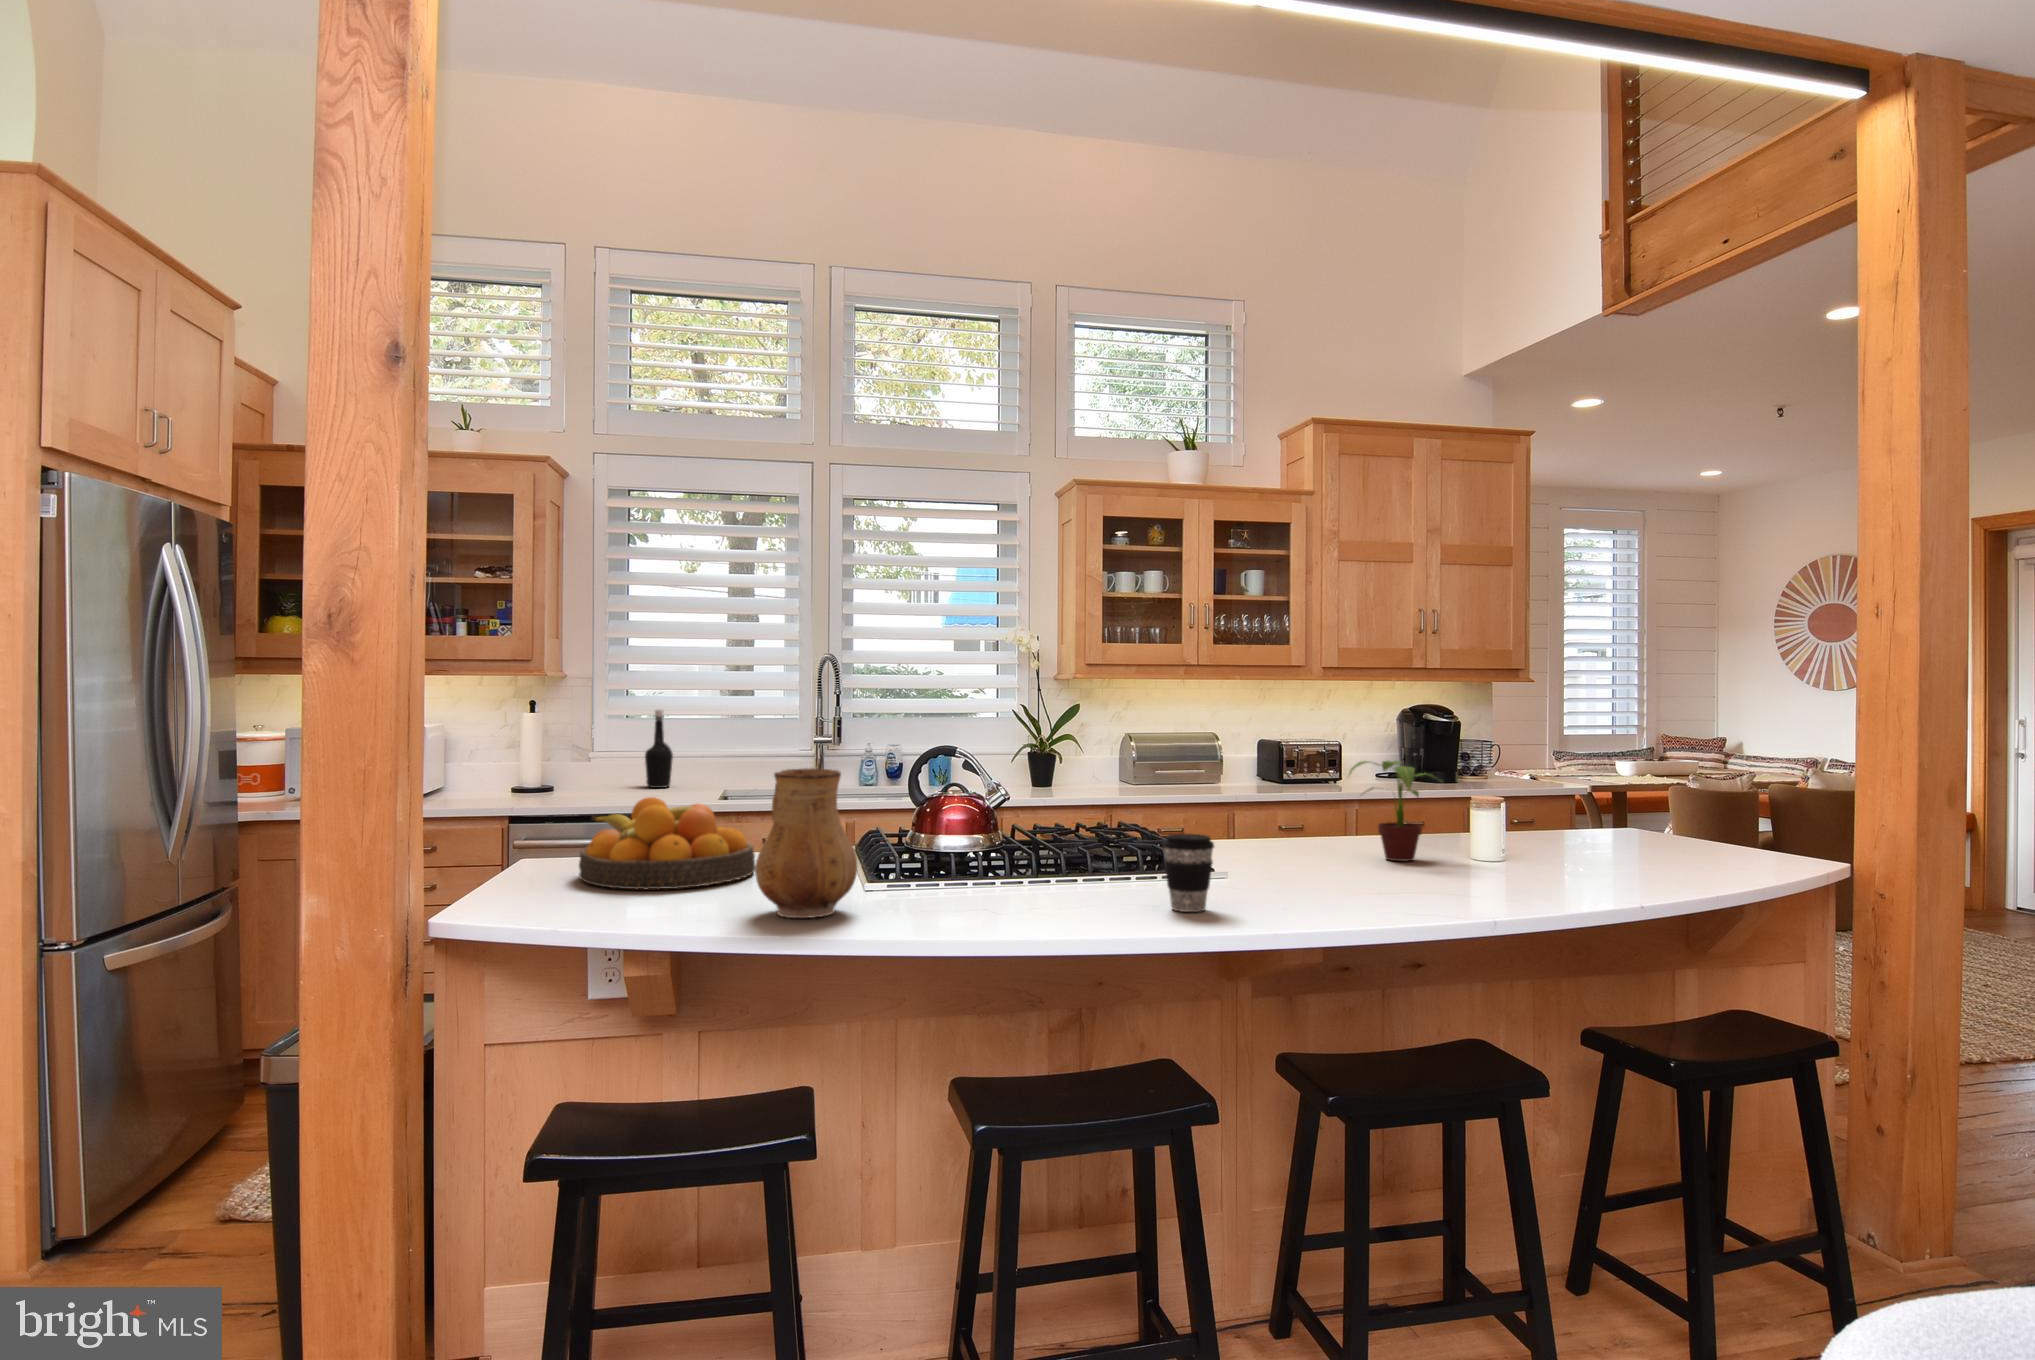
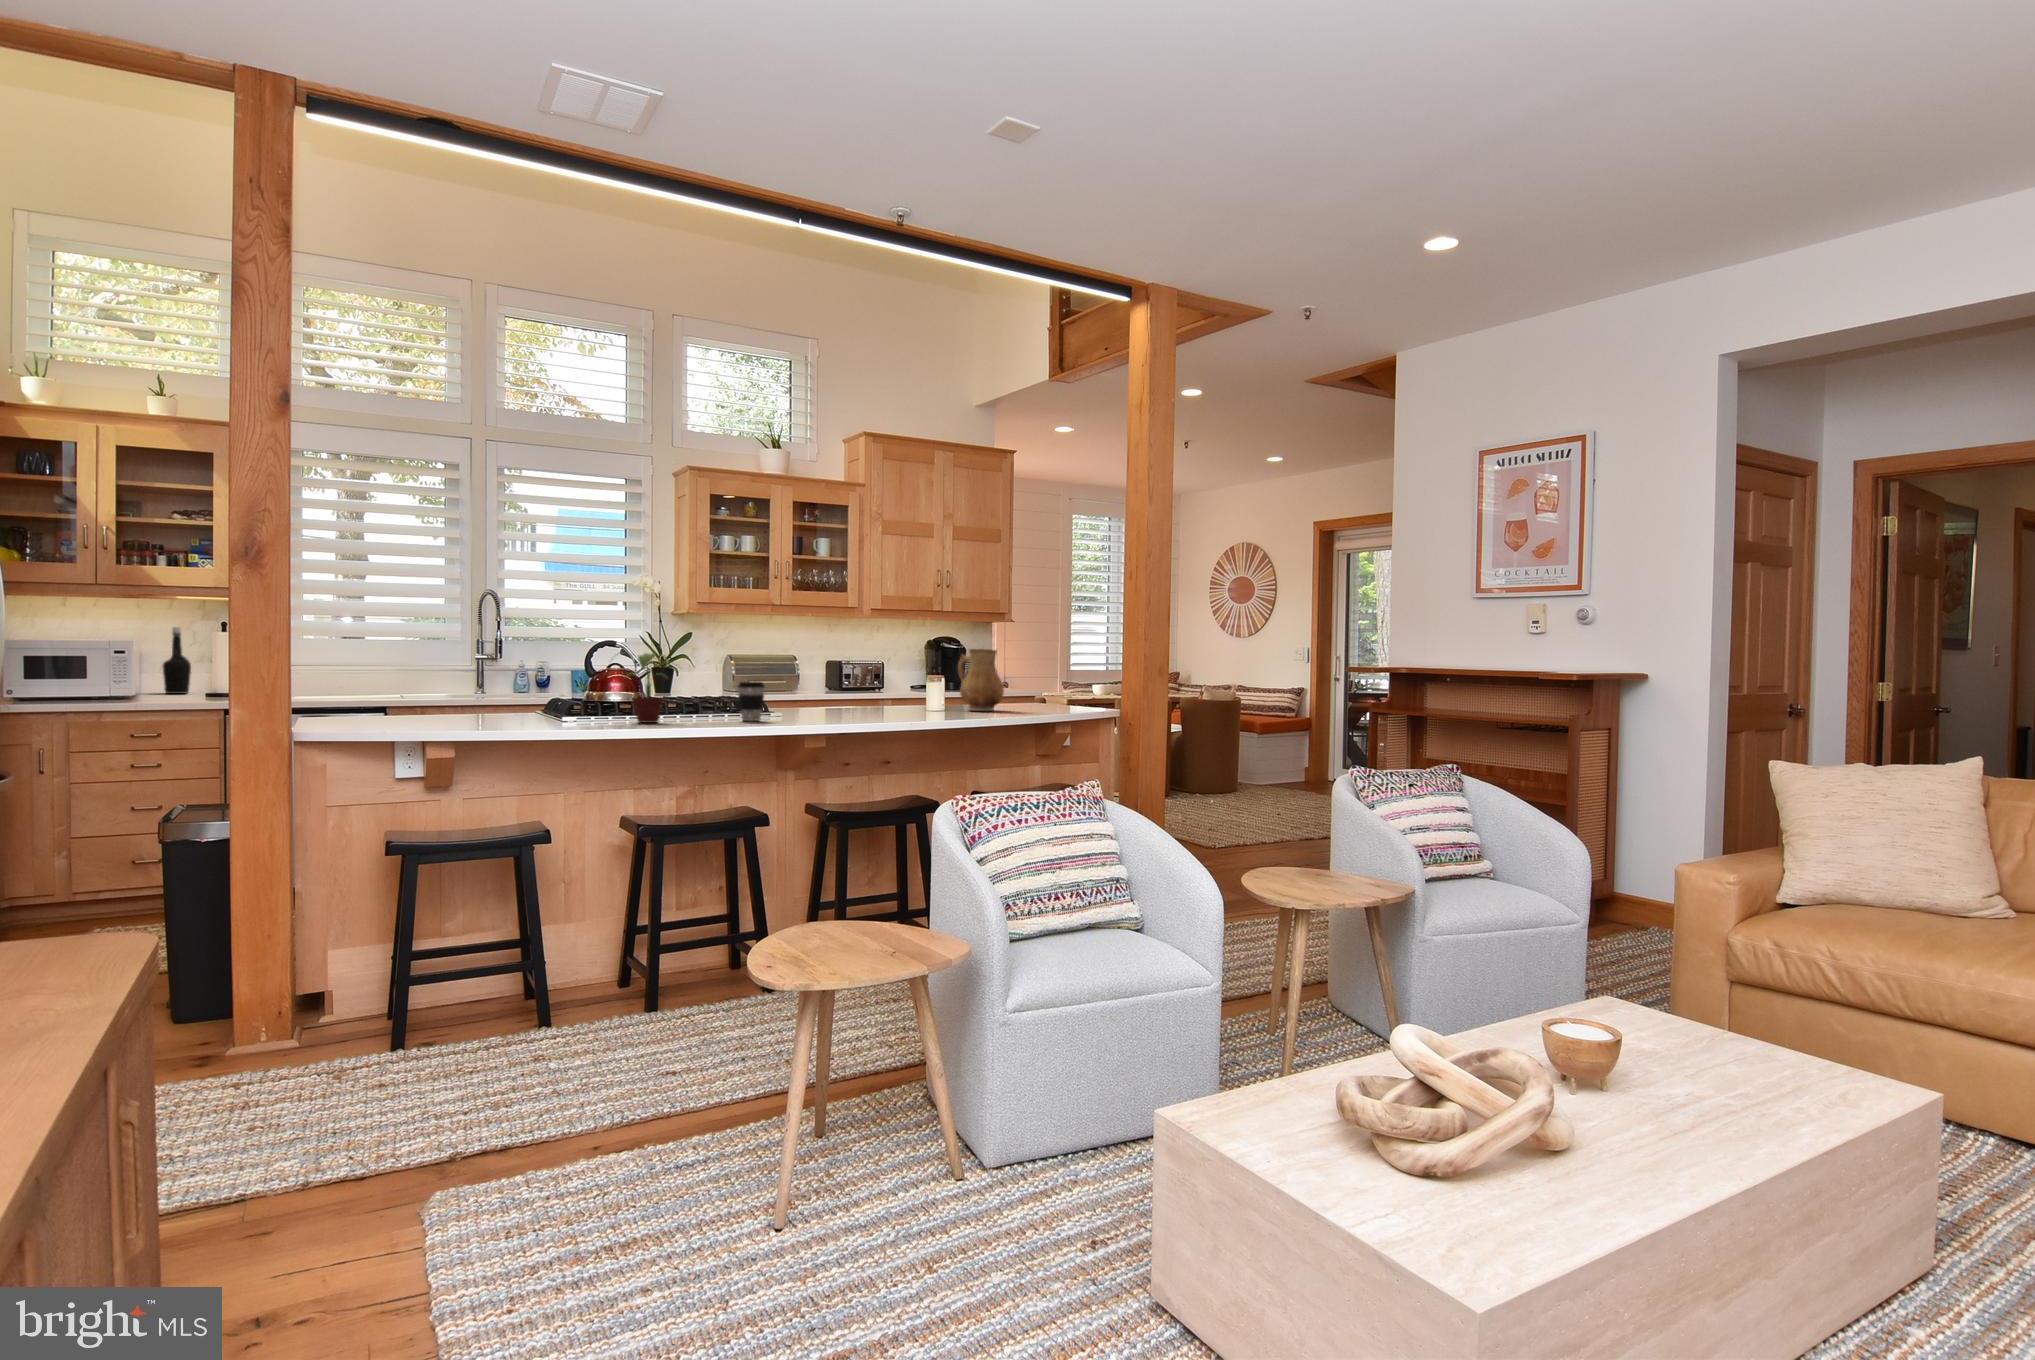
bottle: present [645,710,673,788] -> present [163,627,191,694]
potted plant: present [1349,761,1441,861] -> present [617,653,667,723]
ceramic pitcher: present [755,768,857,918] -> present [958,649,1004,711]
fruit bowl: present [579,797,755,890] -> none [362,669,481,719]

